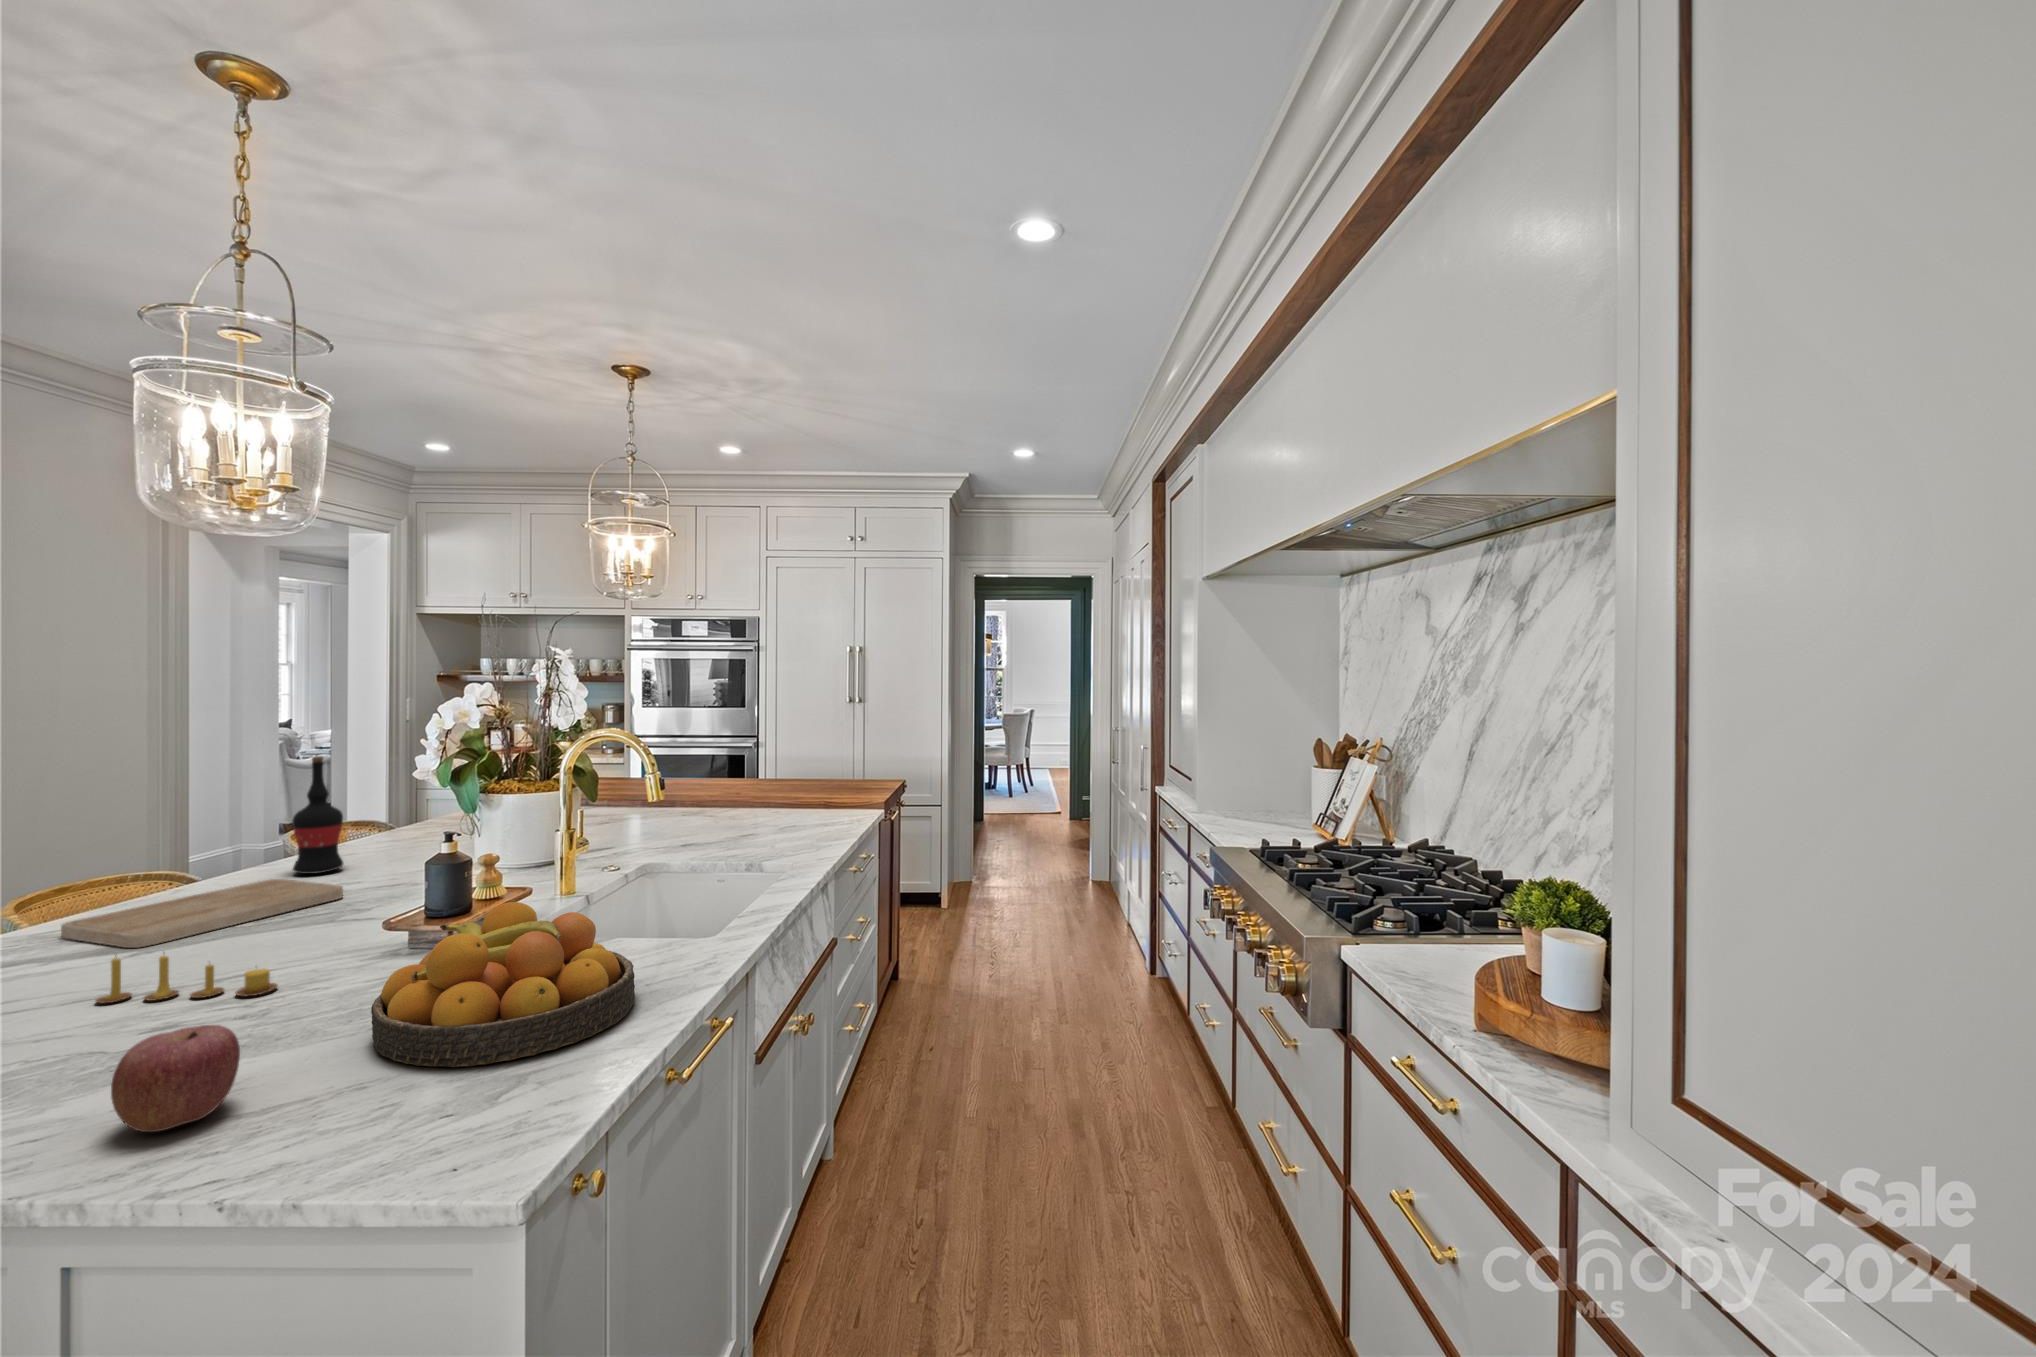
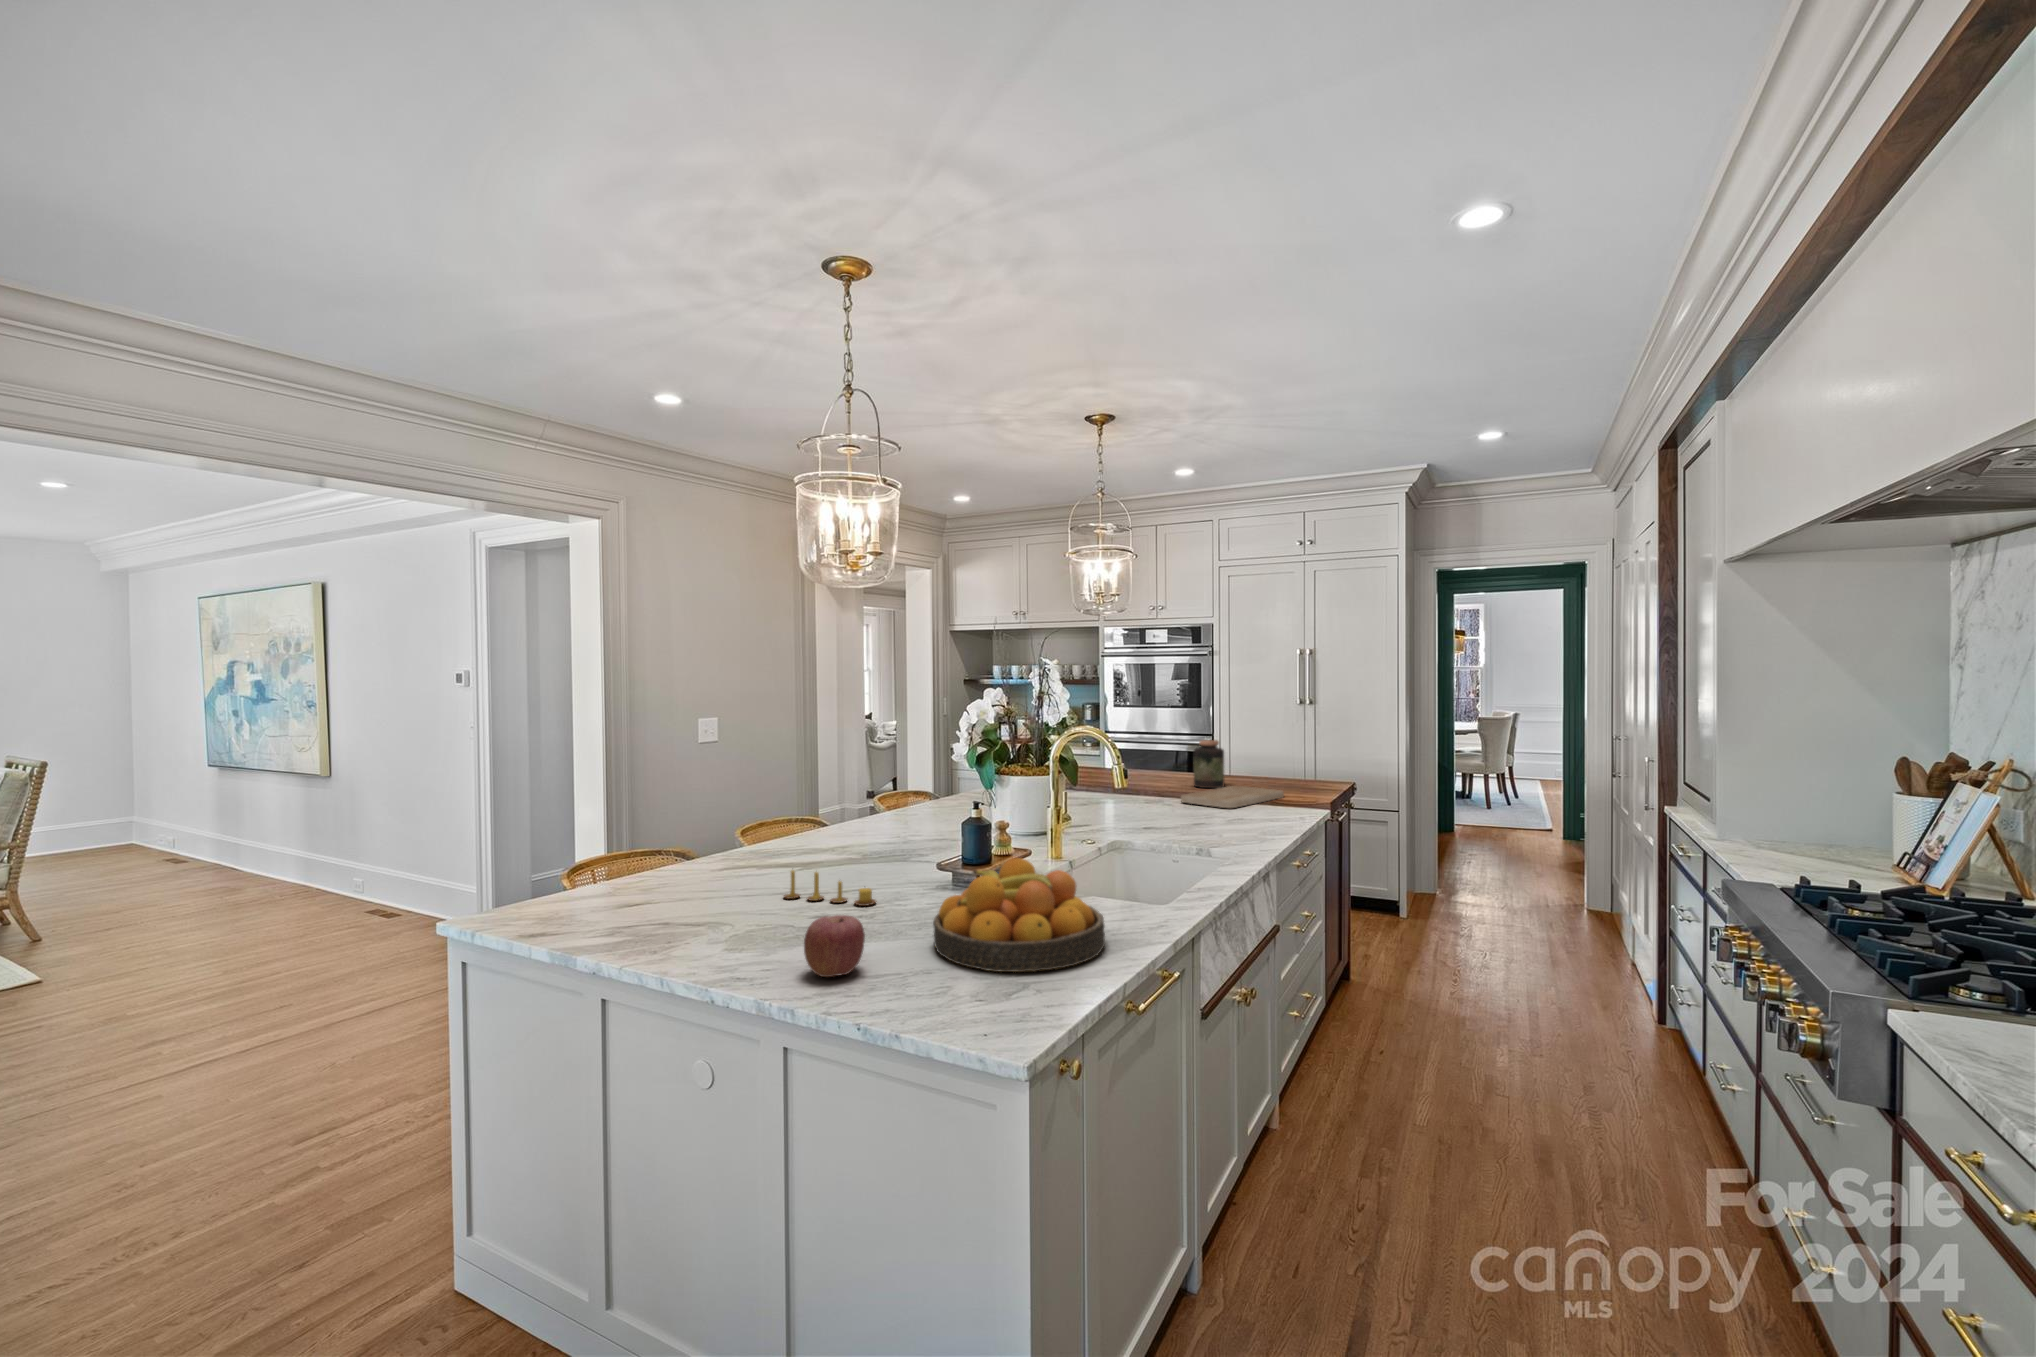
jar: none [737,741,770,793] -> present [1194,740,1224,788]
wine bottle: present [292,756,343,874] -> none [876,742,906,828]
cutting board: present [61,879,343,948] -> present [1181,786,1284,808]

